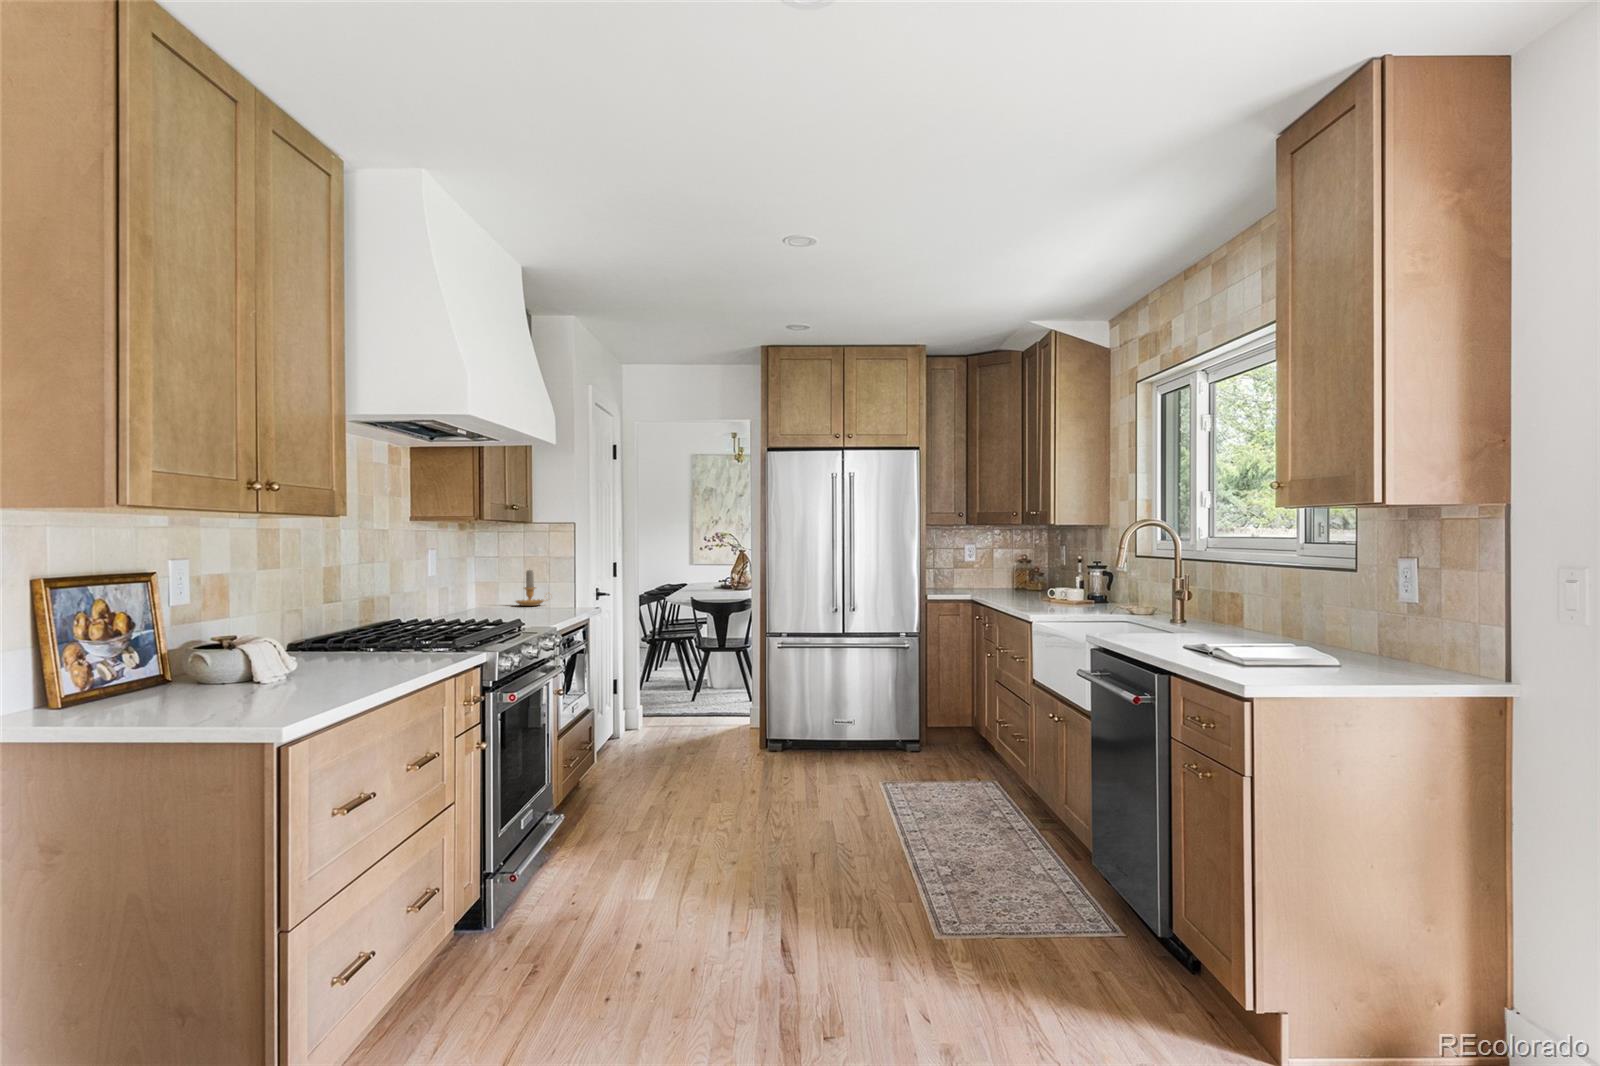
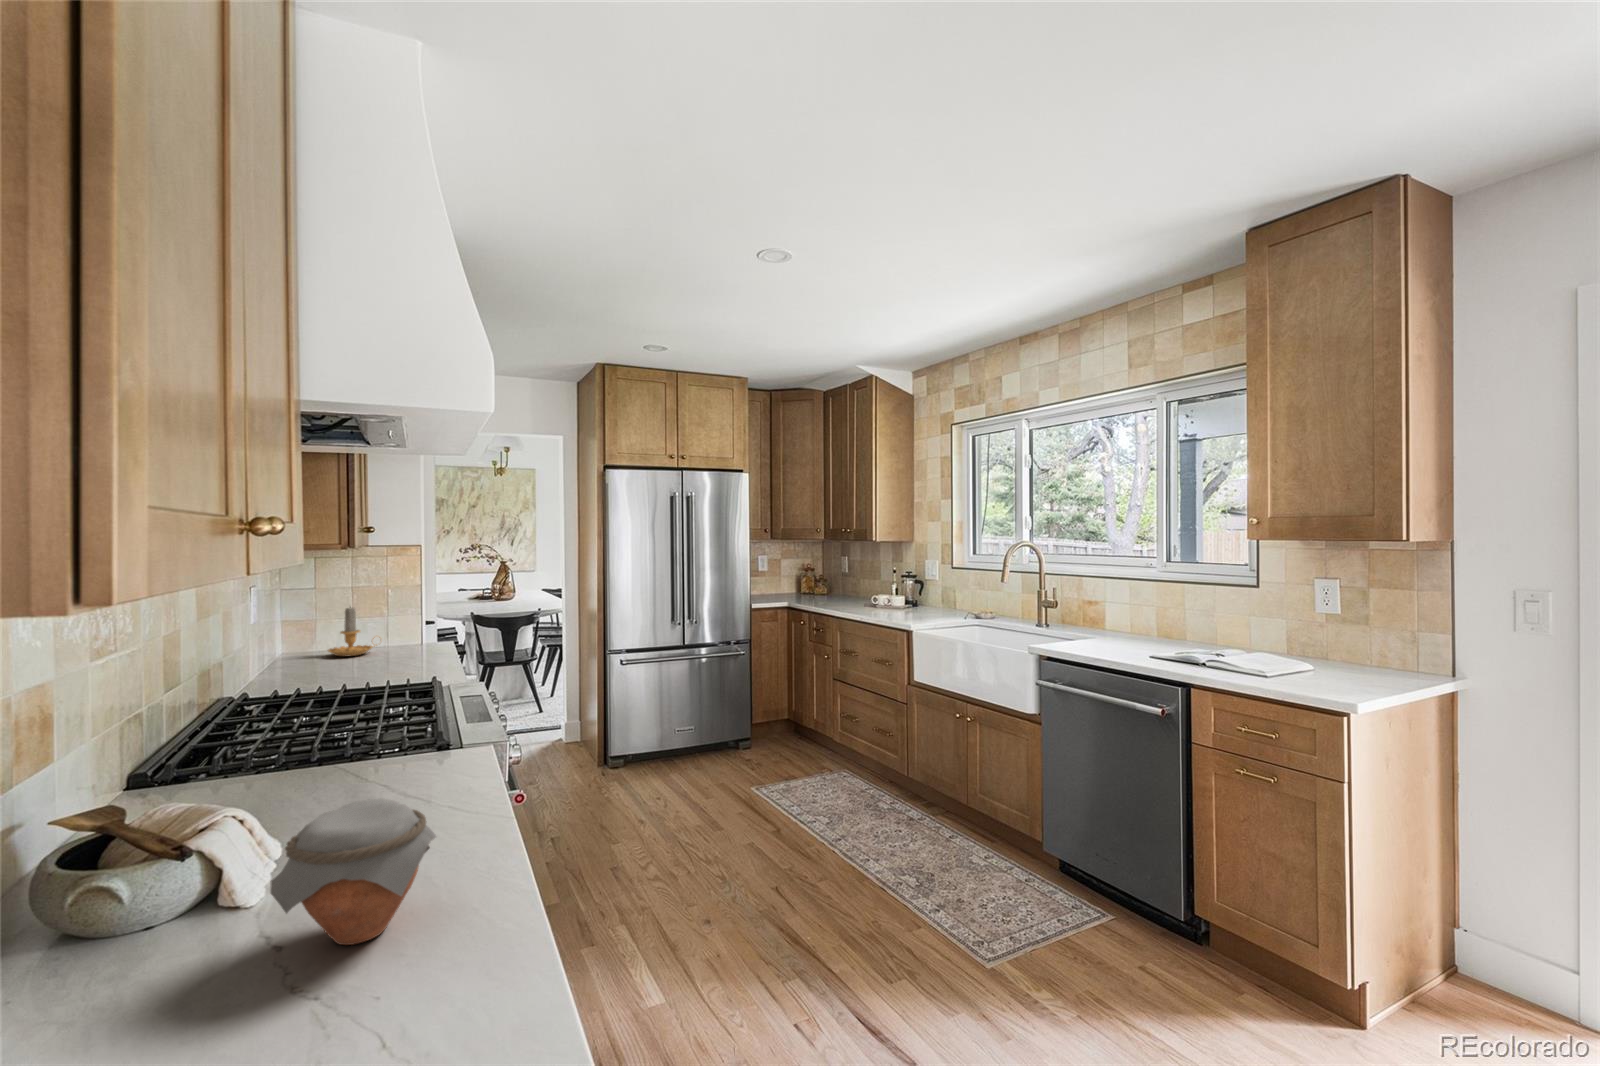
jar: none [274,627,348,686] -> present [270,798,436,945]

